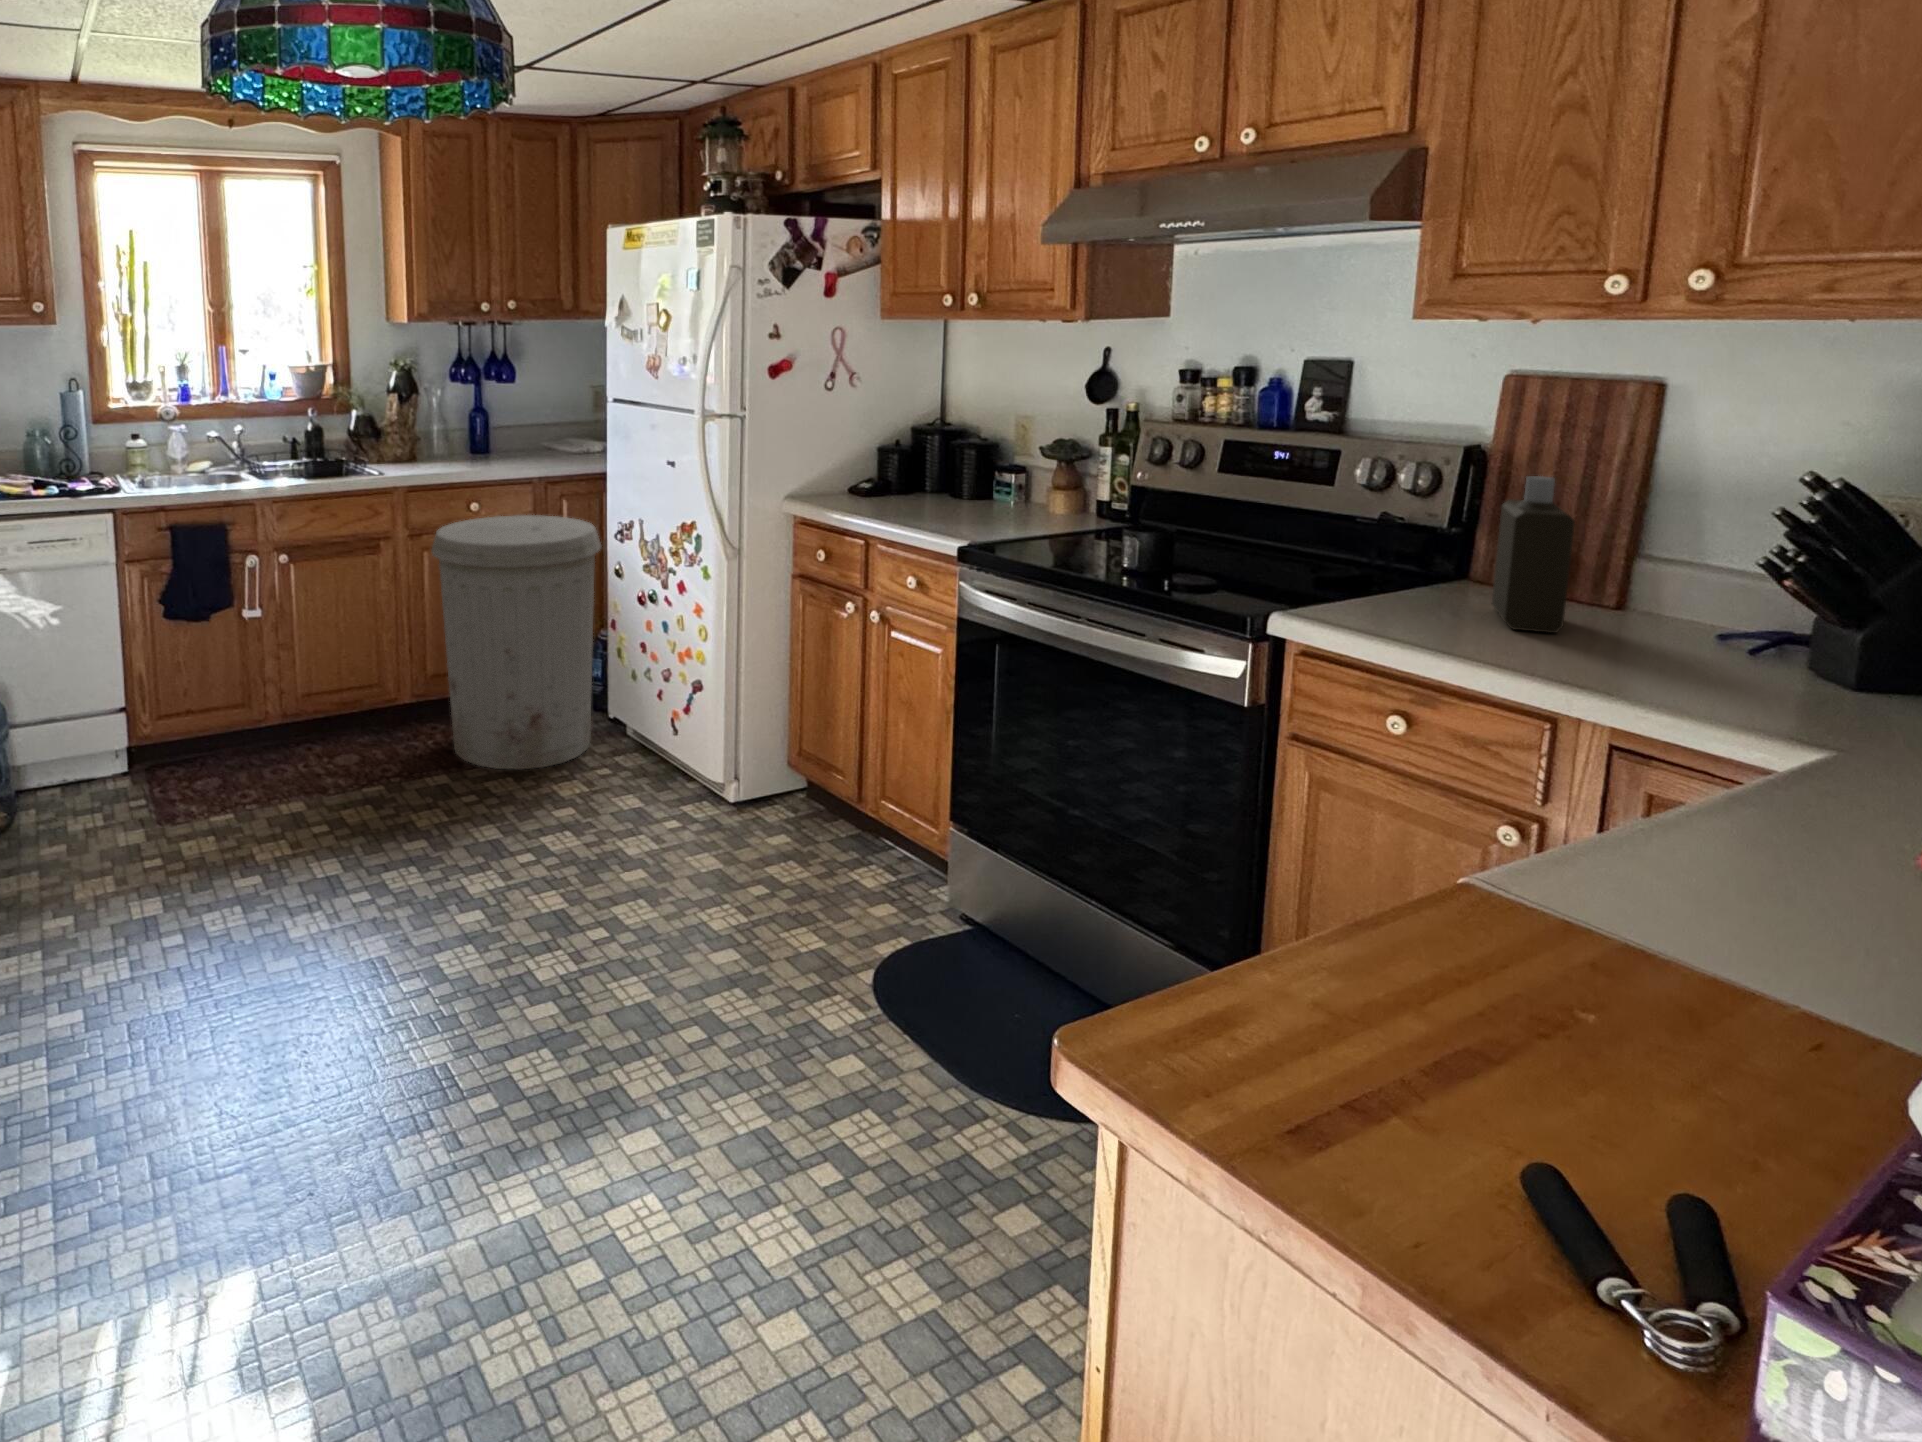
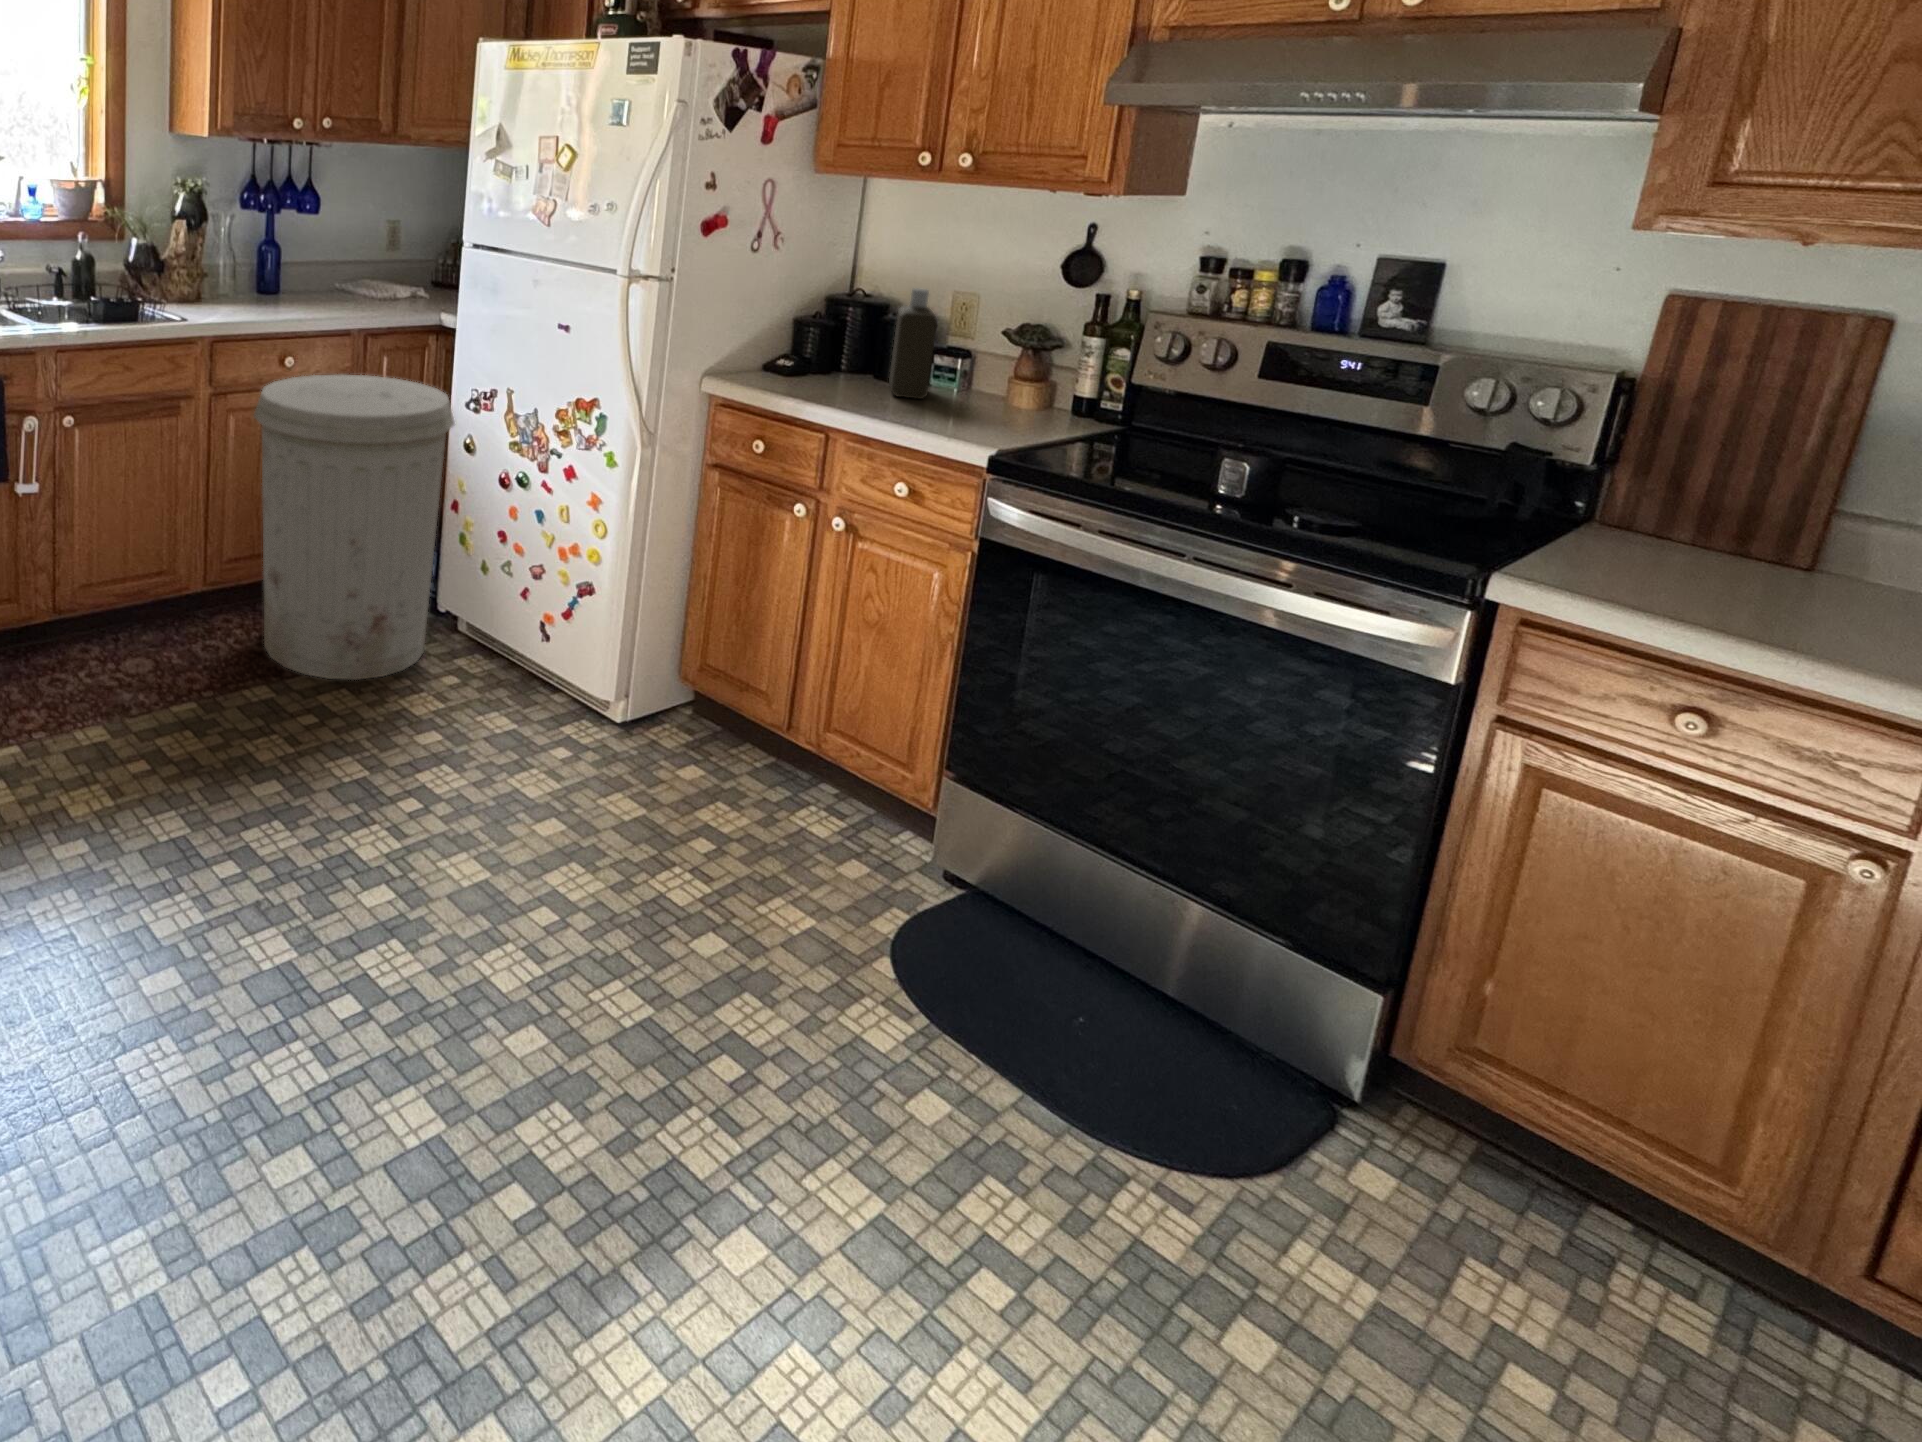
bottle: present [1492,476,1575,633] -> present [889,288,937,399]

